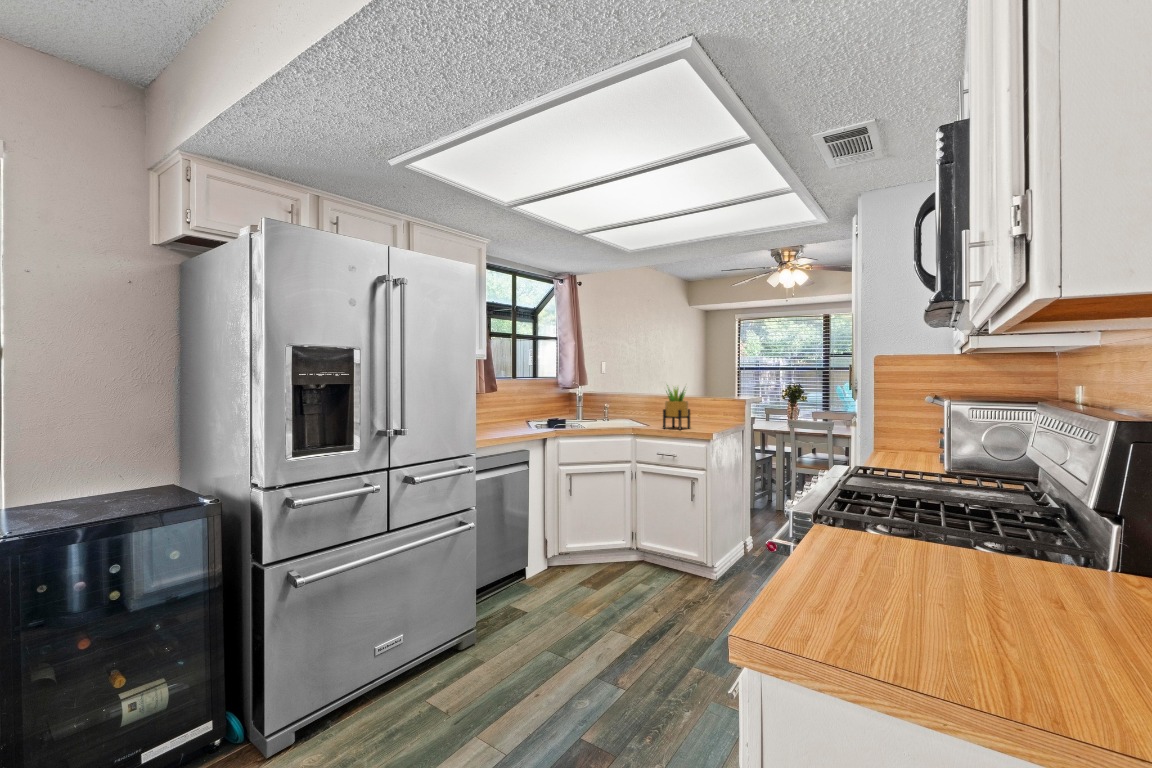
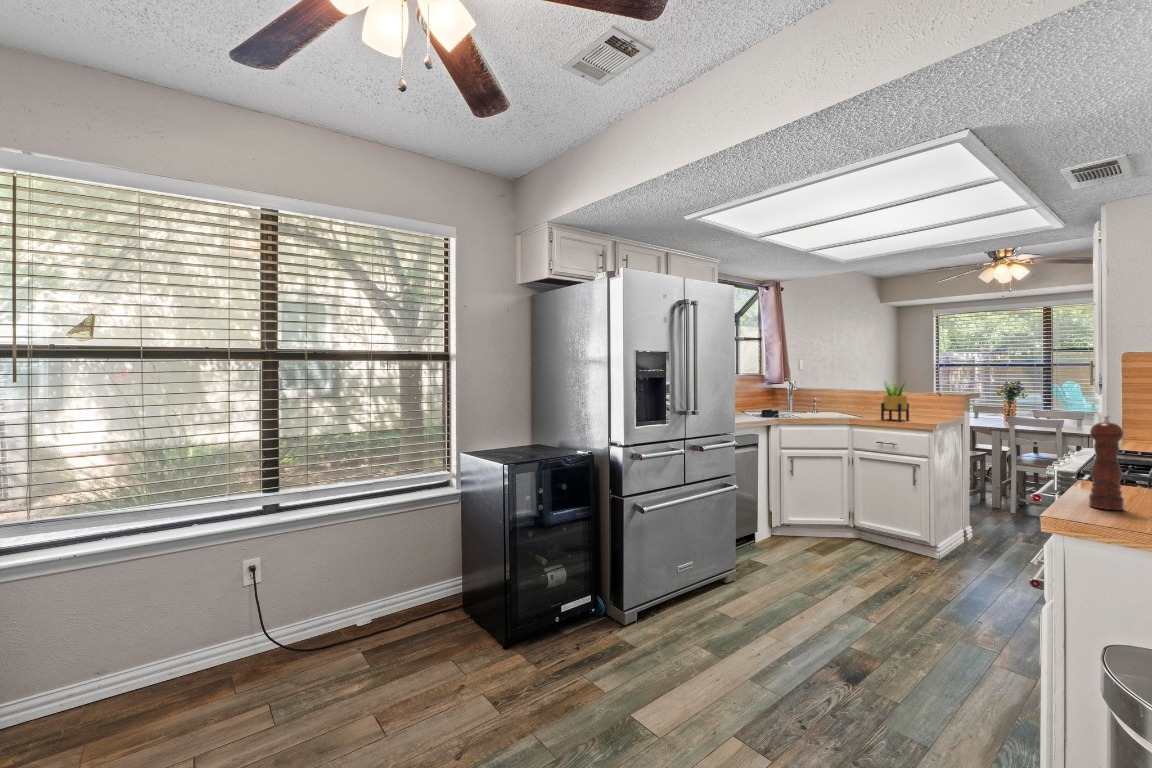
pepper mill: none [805,455,853,625] -> present [1089,416,1124,510]

